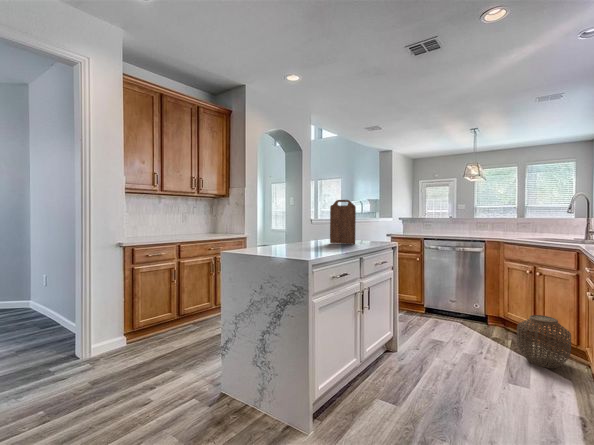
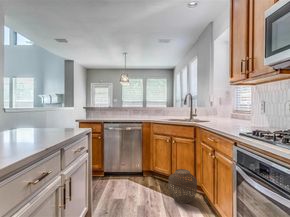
cutting board: present [330,200,356,244] -> none [21,89,51,136]

